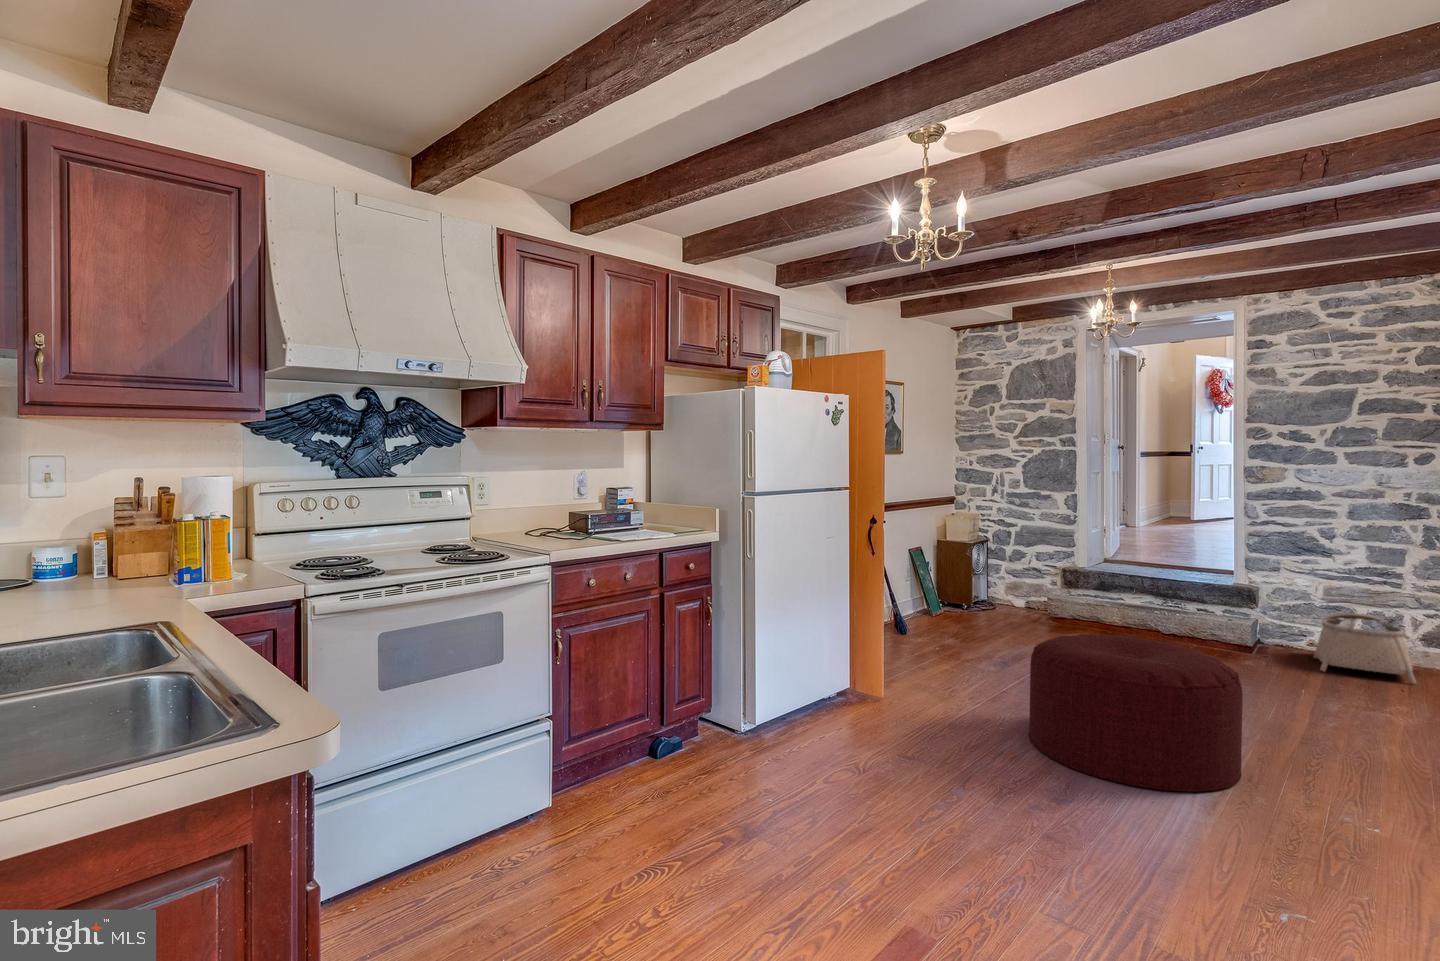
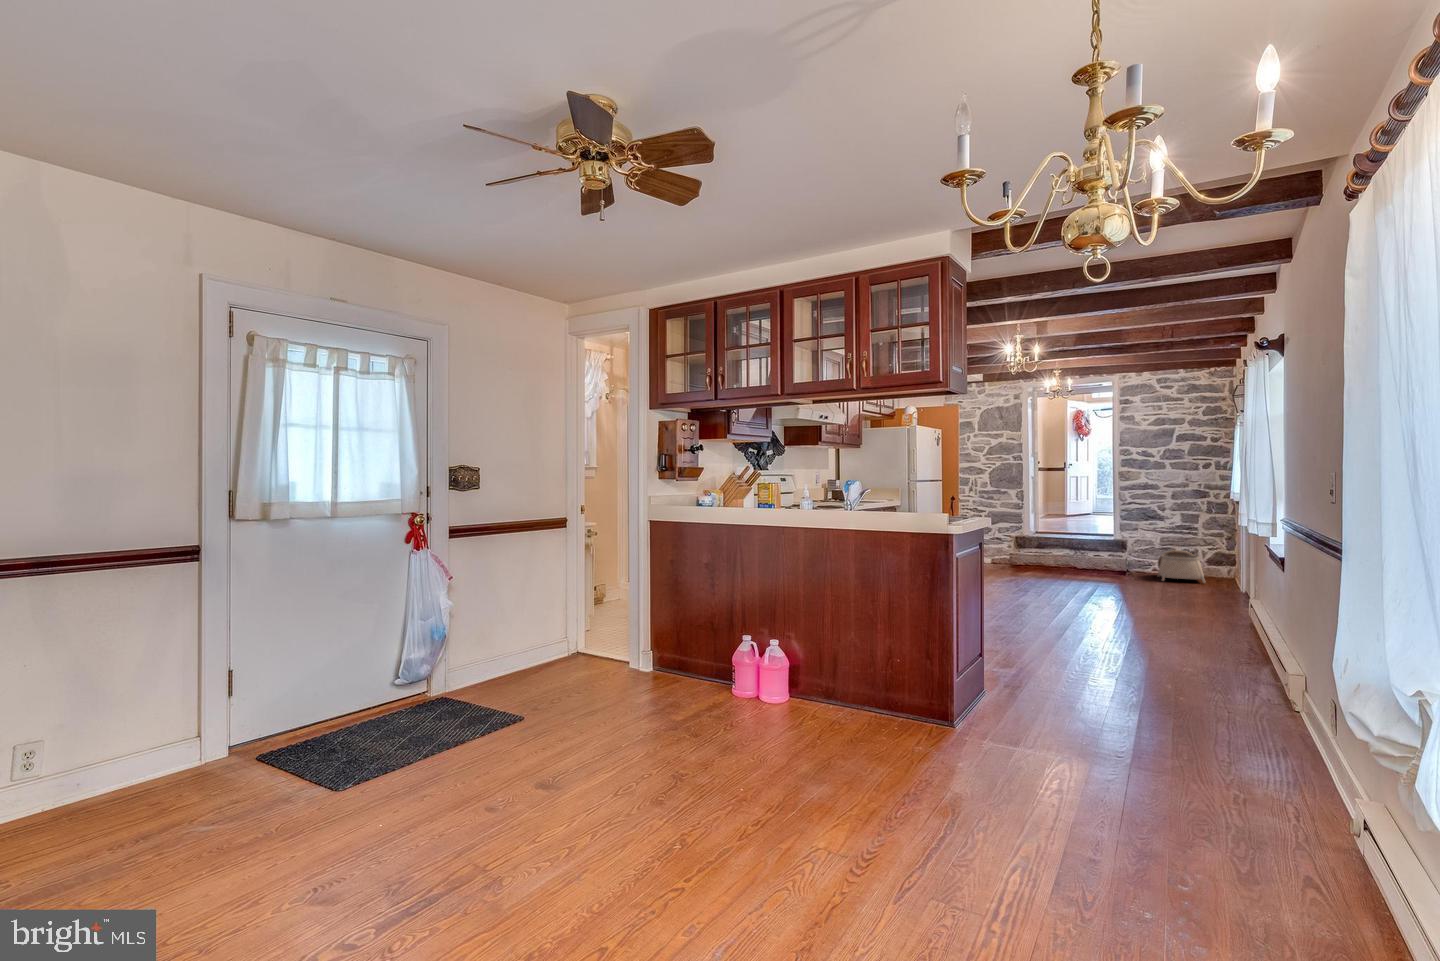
ottoman: present [1029,634,1243,792] -> none [1044,560,1140,620]

